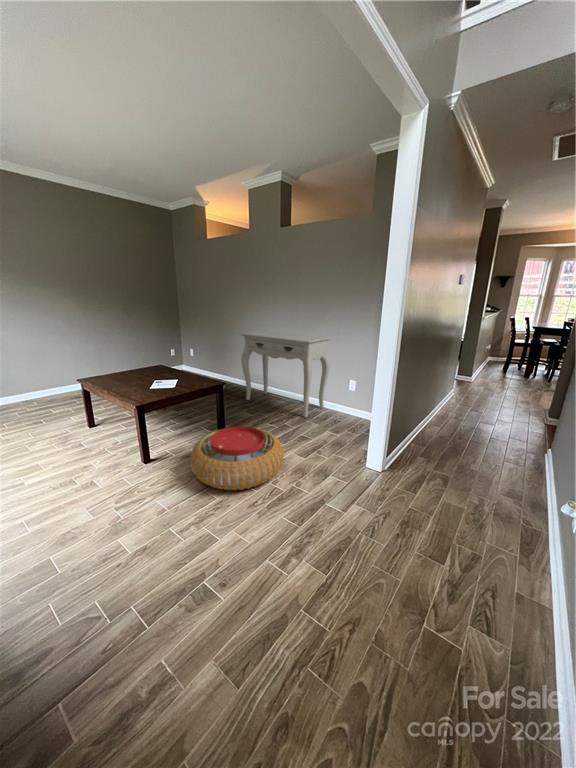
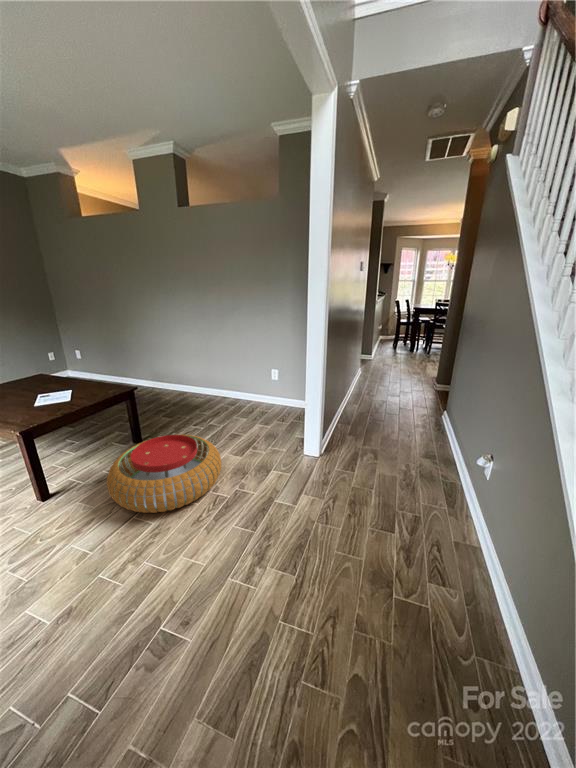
console table: present [241,331,331,417] -> none [144,324,251,414]

